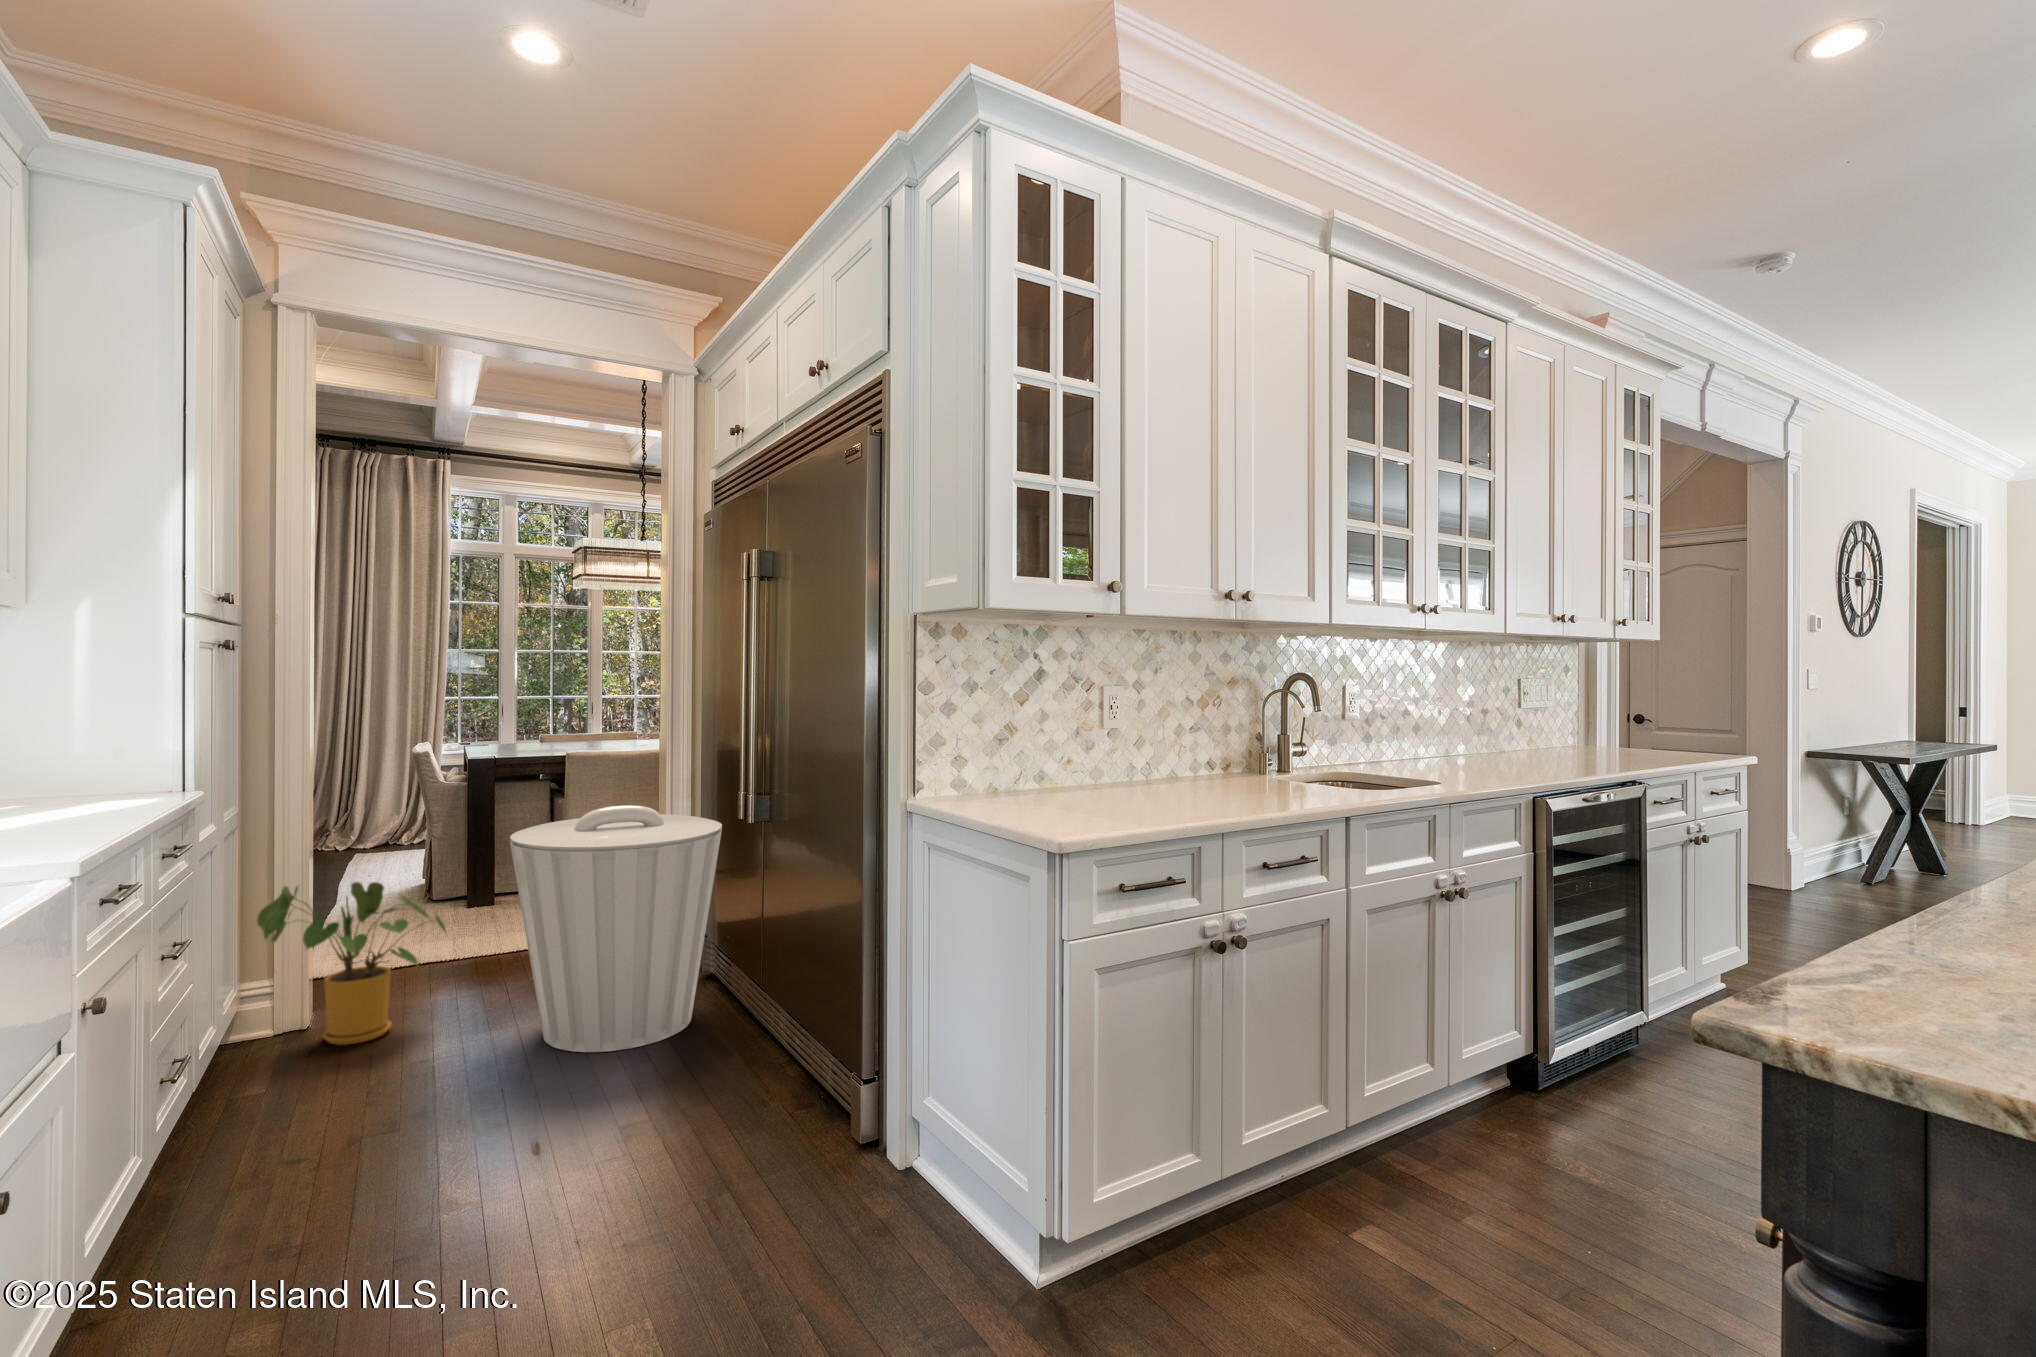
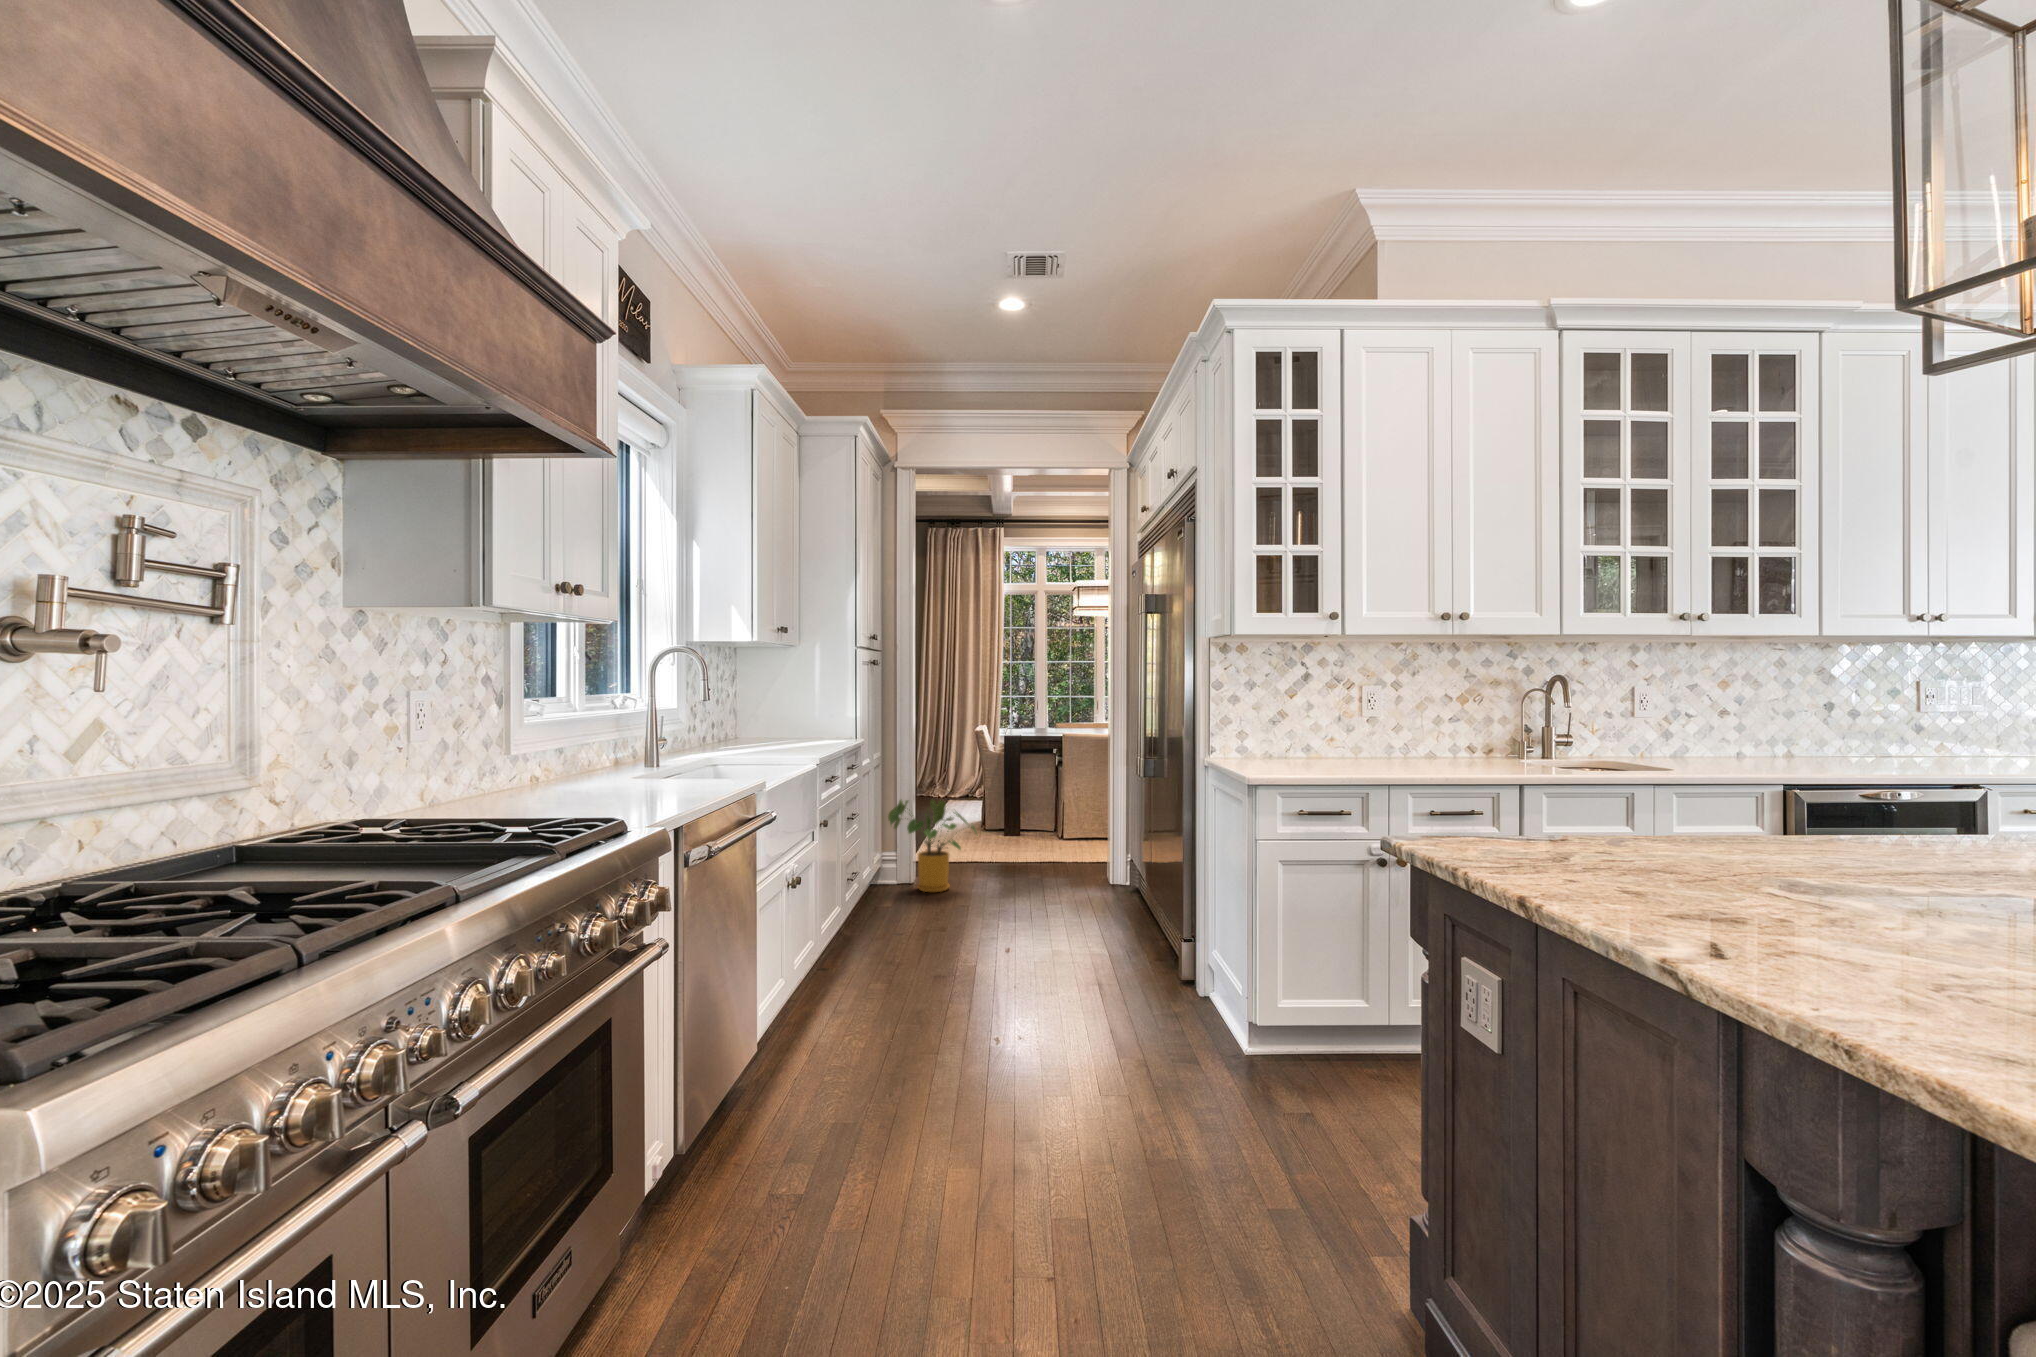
trash can: present [510,805,722,1052] -> none [1006,763,1132,916]

